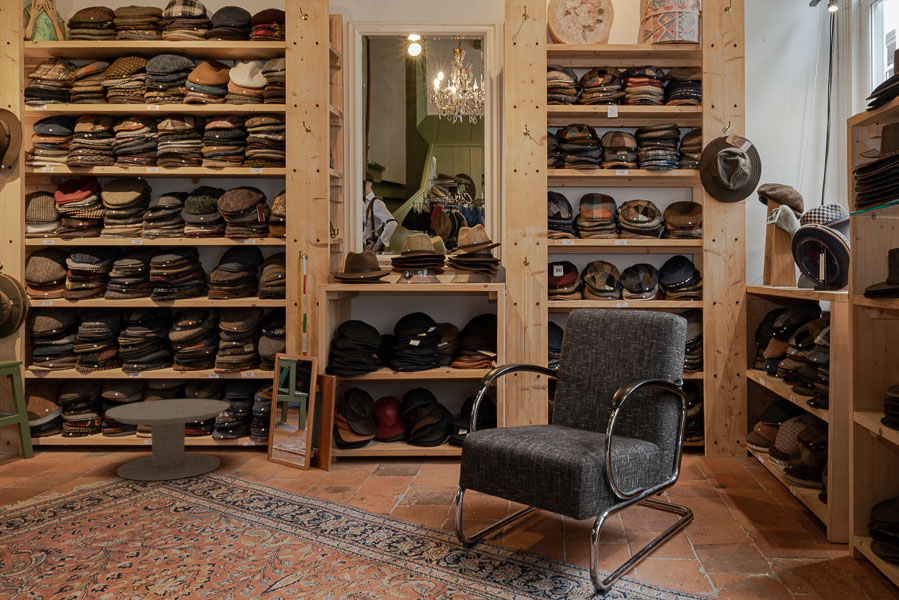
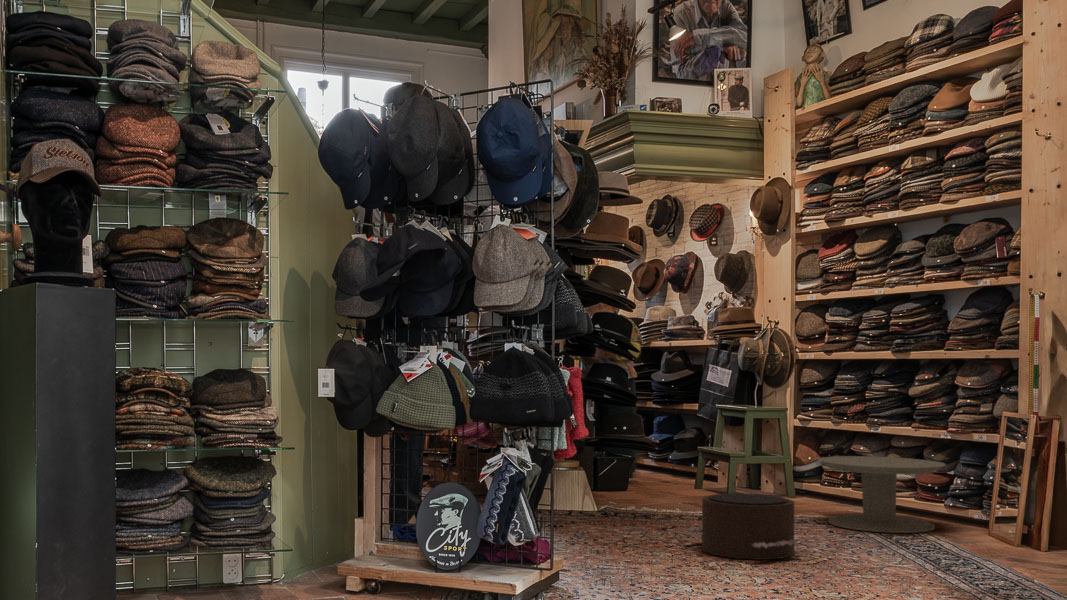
pouf: none [28,473,185,565] -> present [686,493,797,560]

